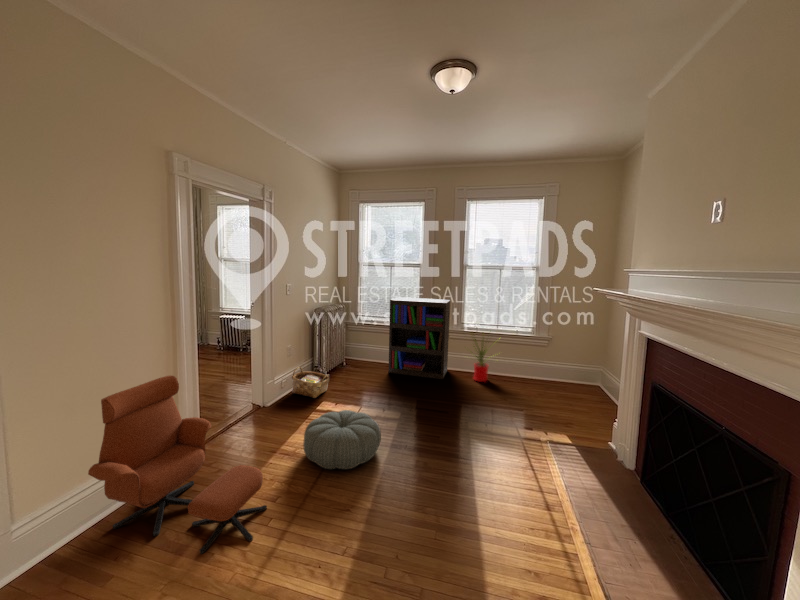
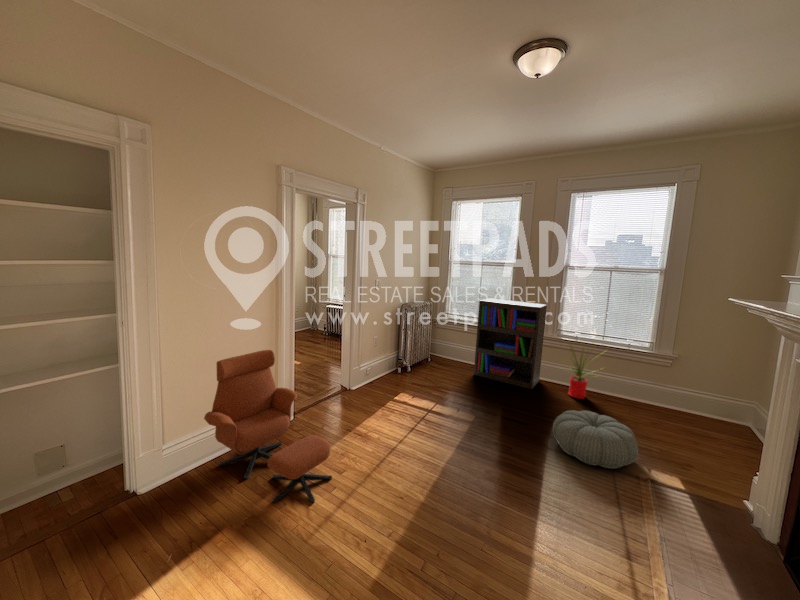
woven basket: present [292,367,329,398] -> none [377,358,412,389]
pouf: present [303,410,381,469] -> present [552,410,638,469]

